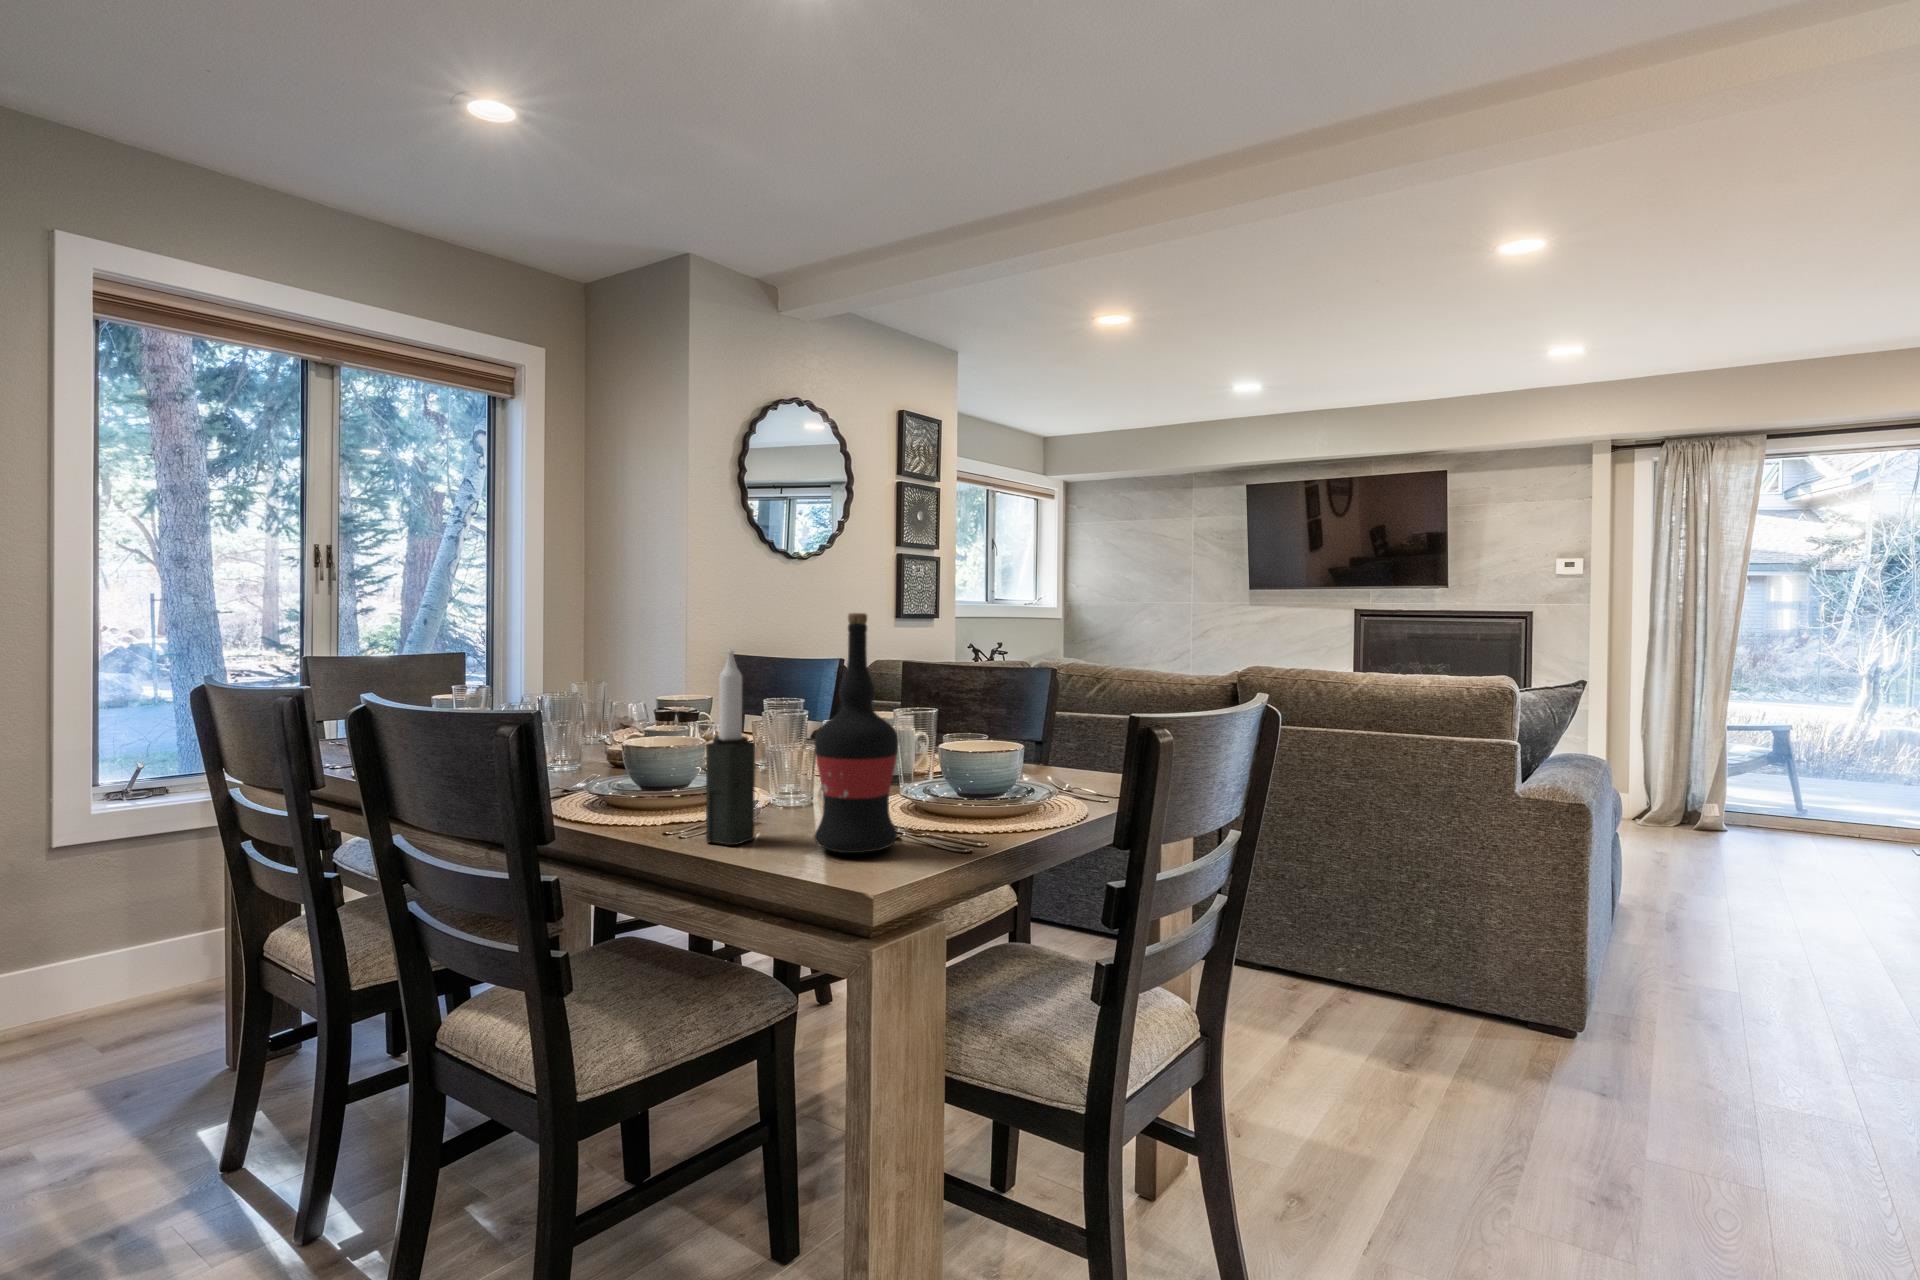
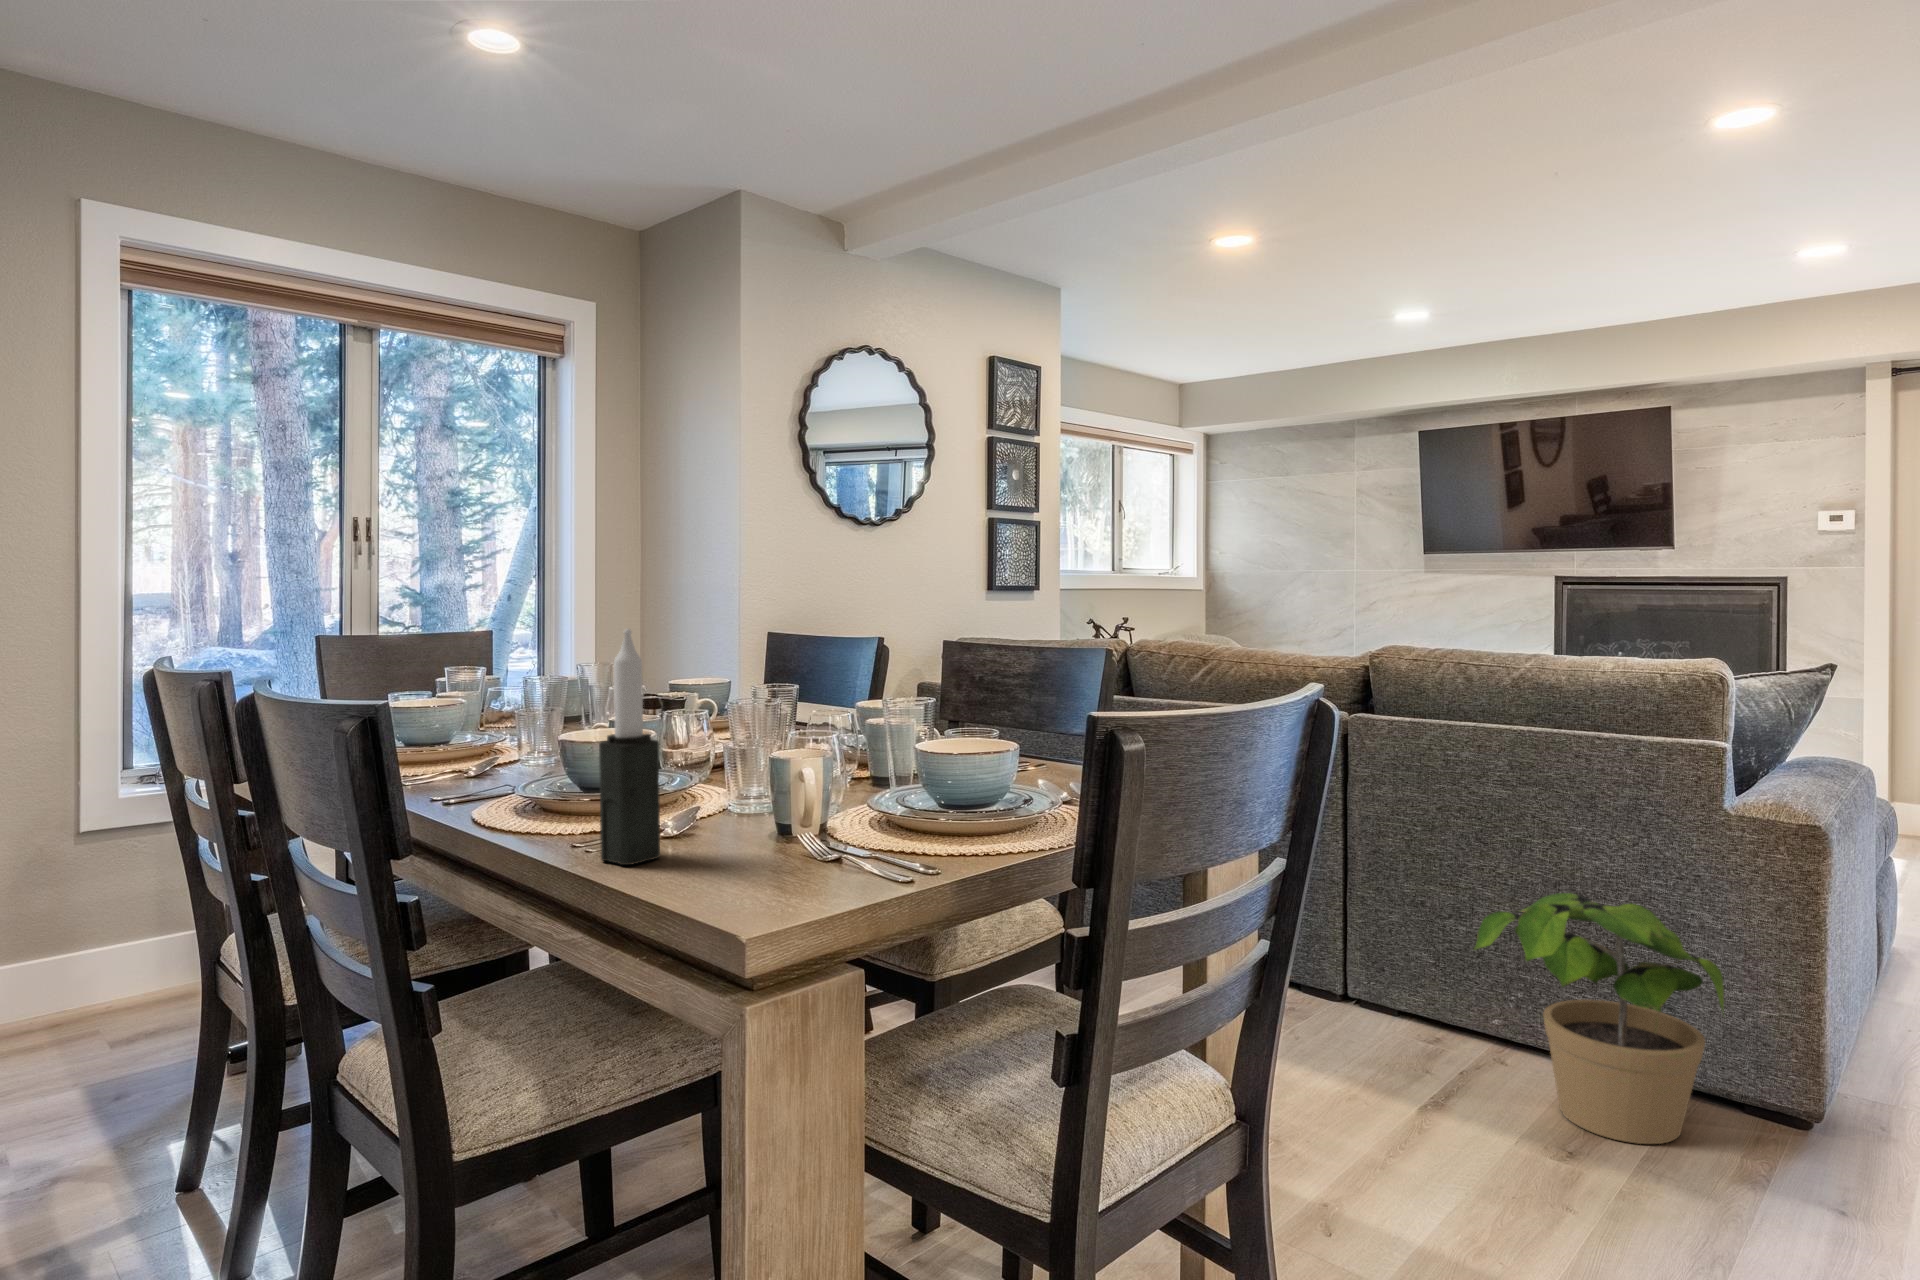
wine bottle: present [814,613,898,853] -> none [715,583,821,880]
potted plant: none [1330,860,1520,1057] -> present [1474,893,1724,1144]

